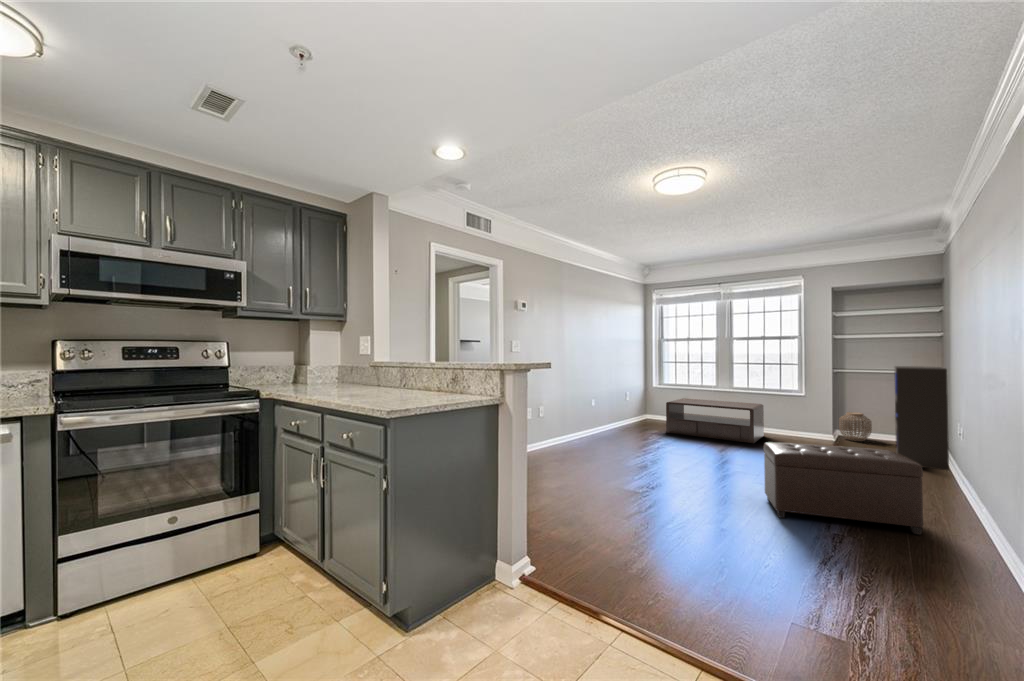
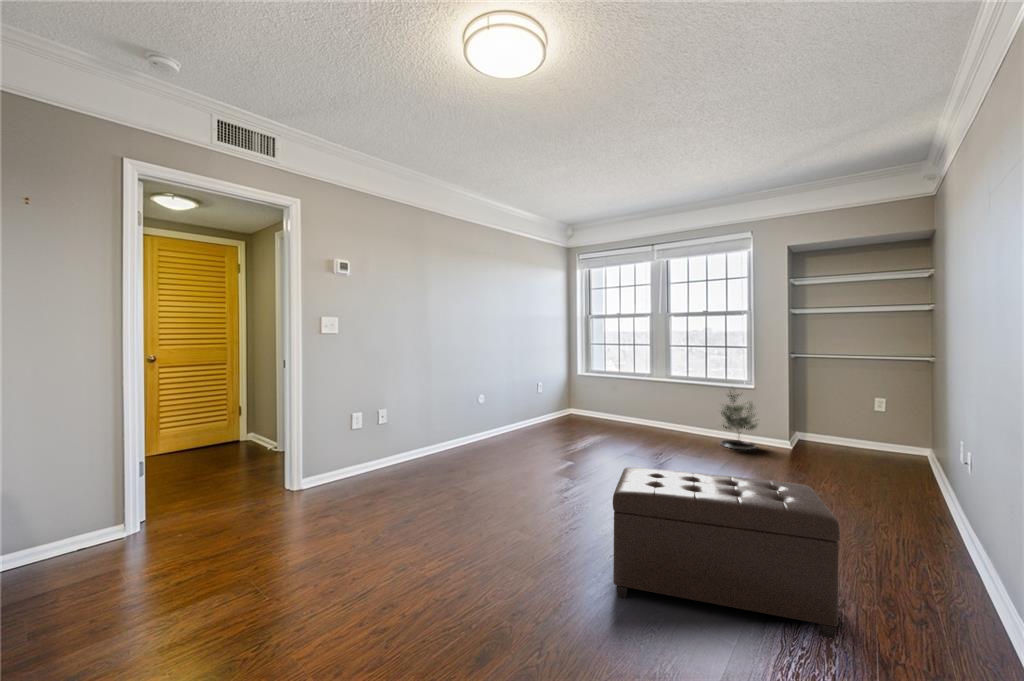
bookshelf: present [894,366,949,470] -> none [856,349,926,497]
potted tree: none [779,394,813,442] -> present [720,392,757,450]
coffee table: present [666,398,764,443] -> none [579,391,701,452]
woven basket: present [839,412,872,441] -> none [797,409,837,448]

